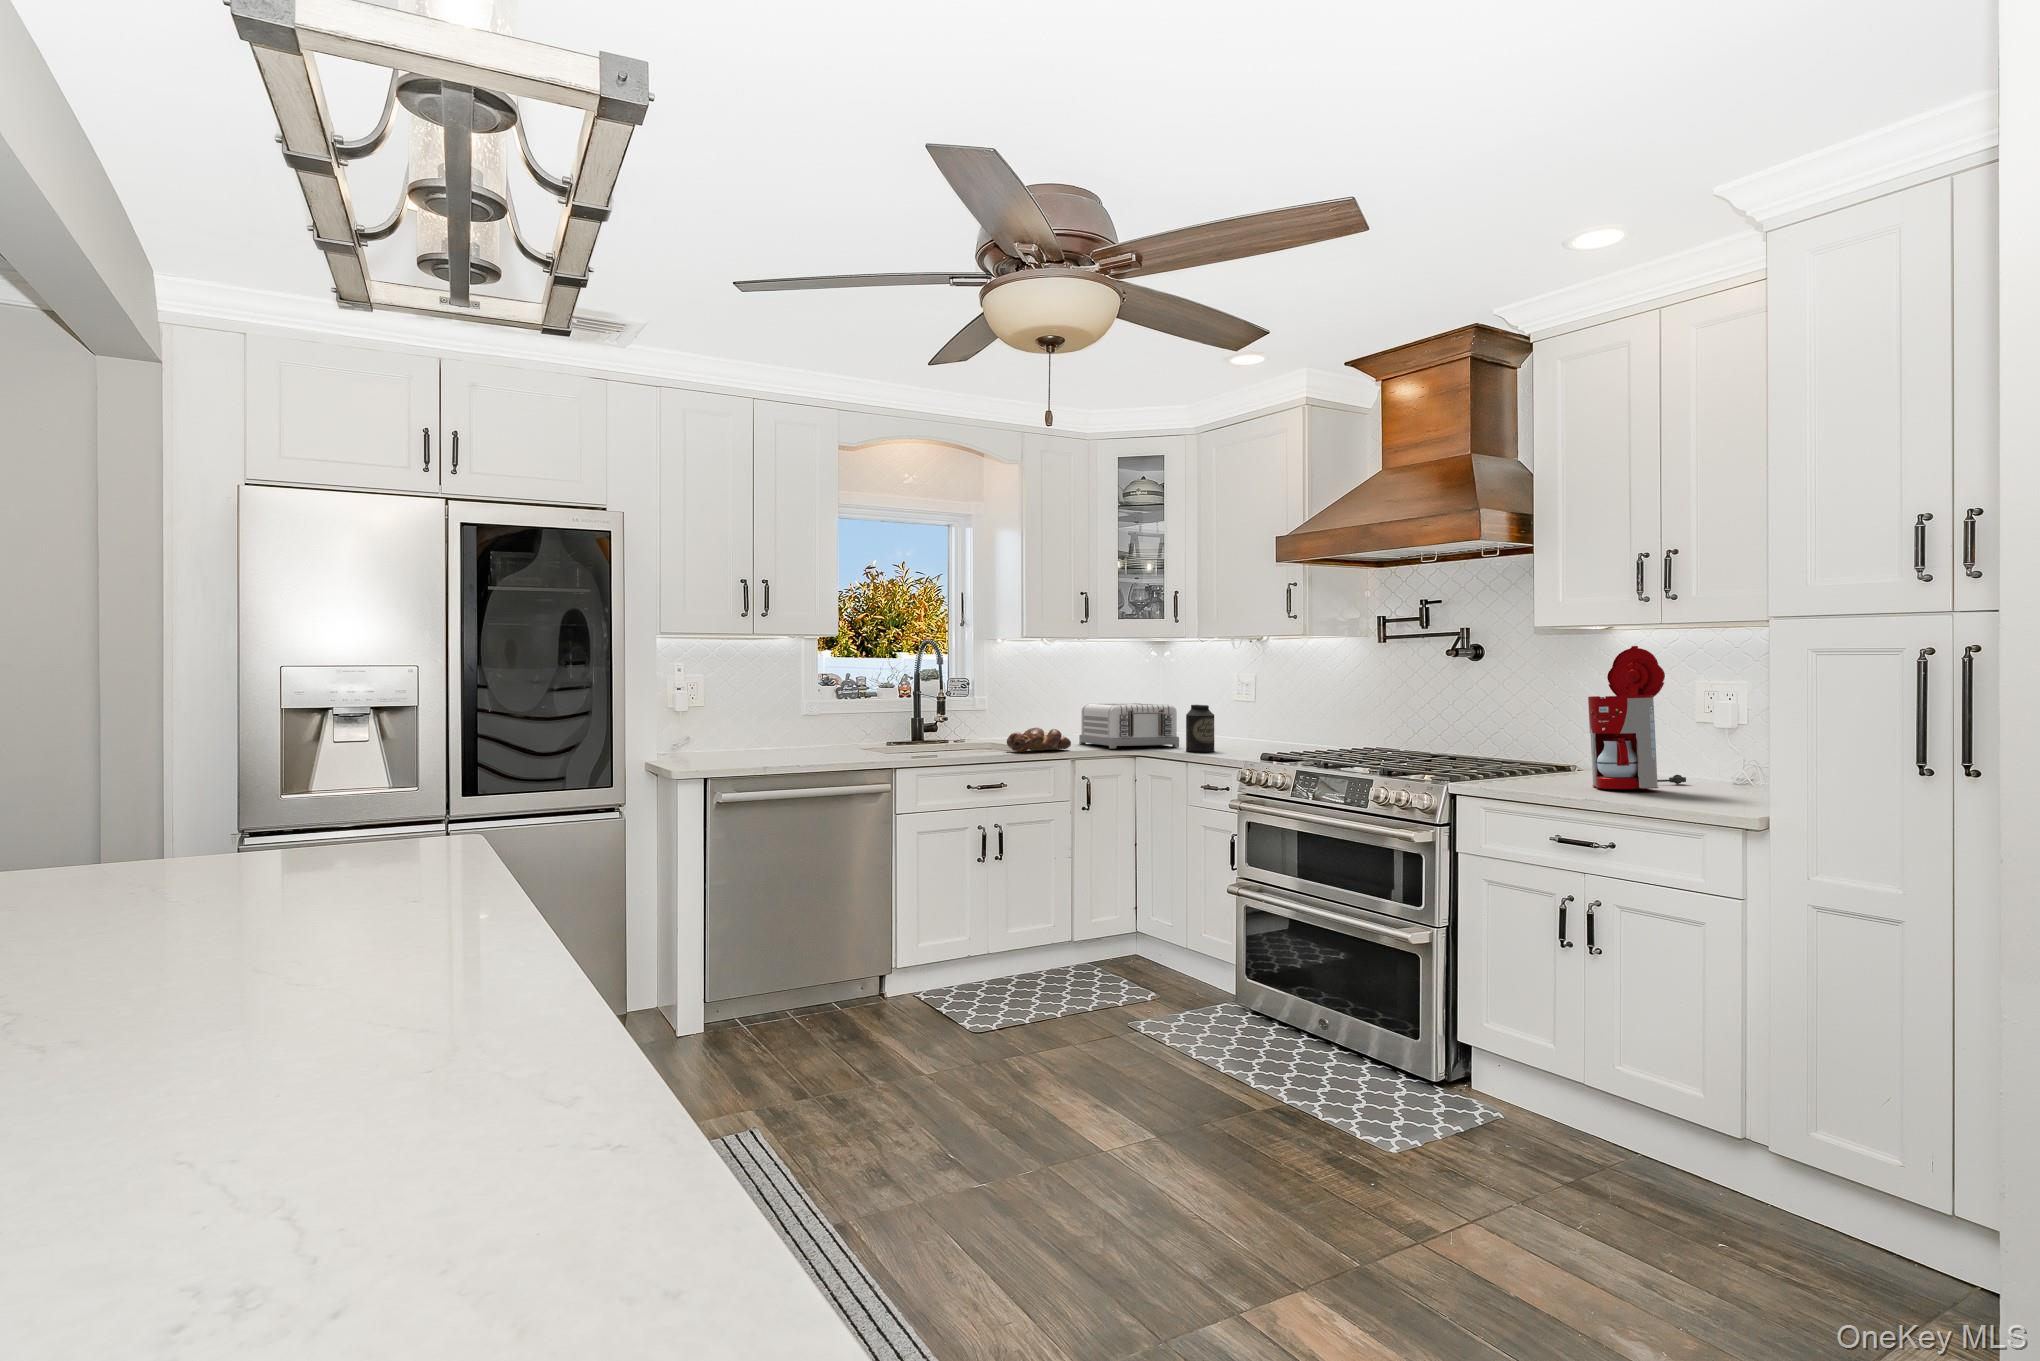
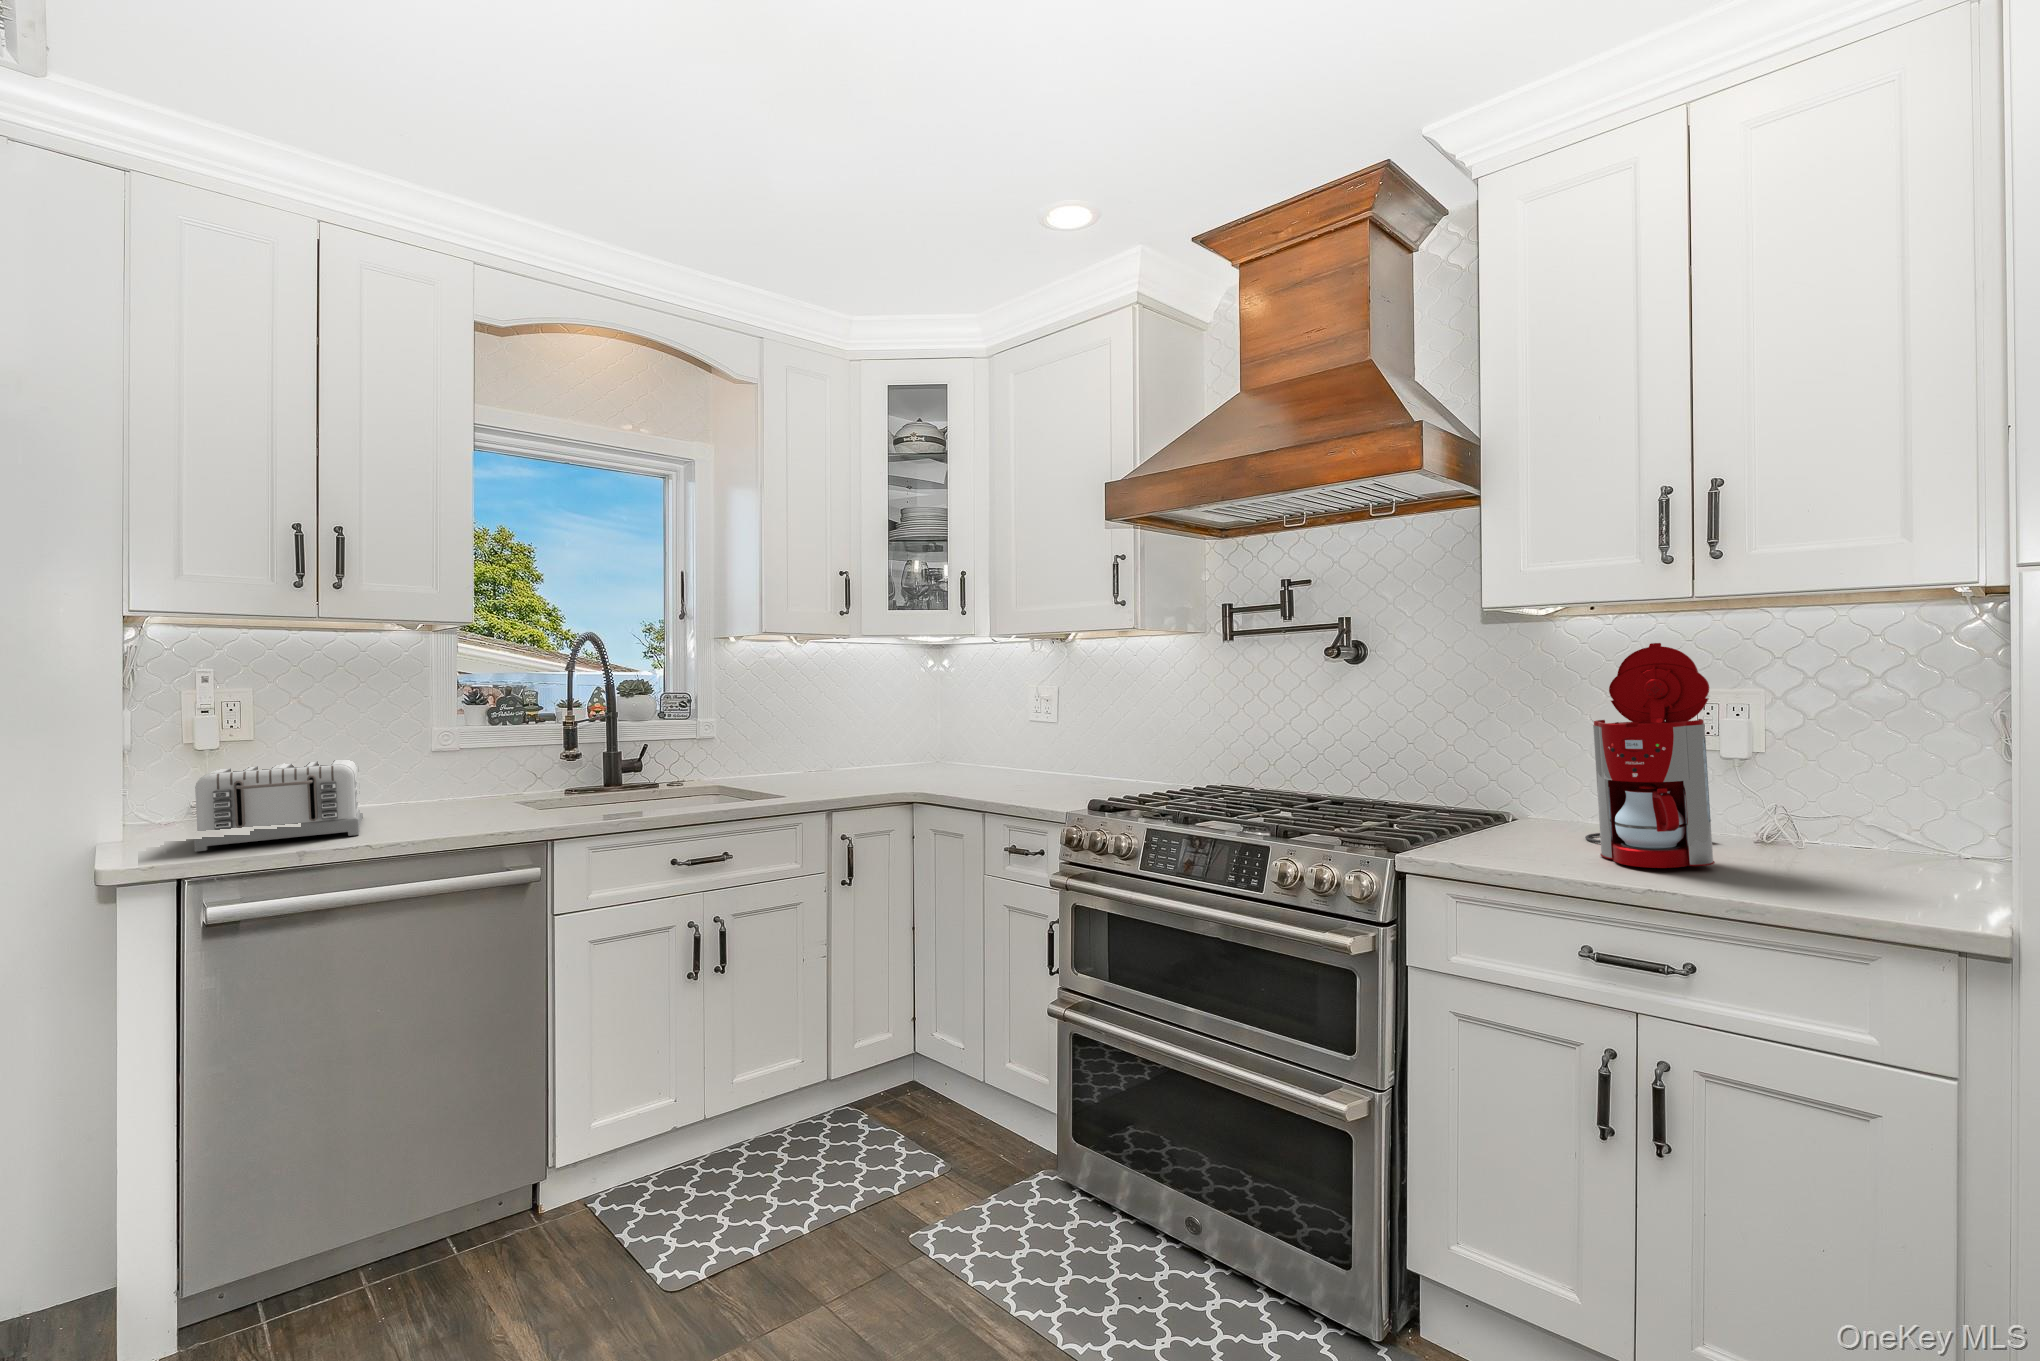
toaster: present [1079,703,1179,749] -> present [194,760,363,851]
canister: present [1186,705,1215,752] -> none [982,727,1022,793]
bread loaf: present [1007,728,1071,752] -> none [729,769,824,808]

